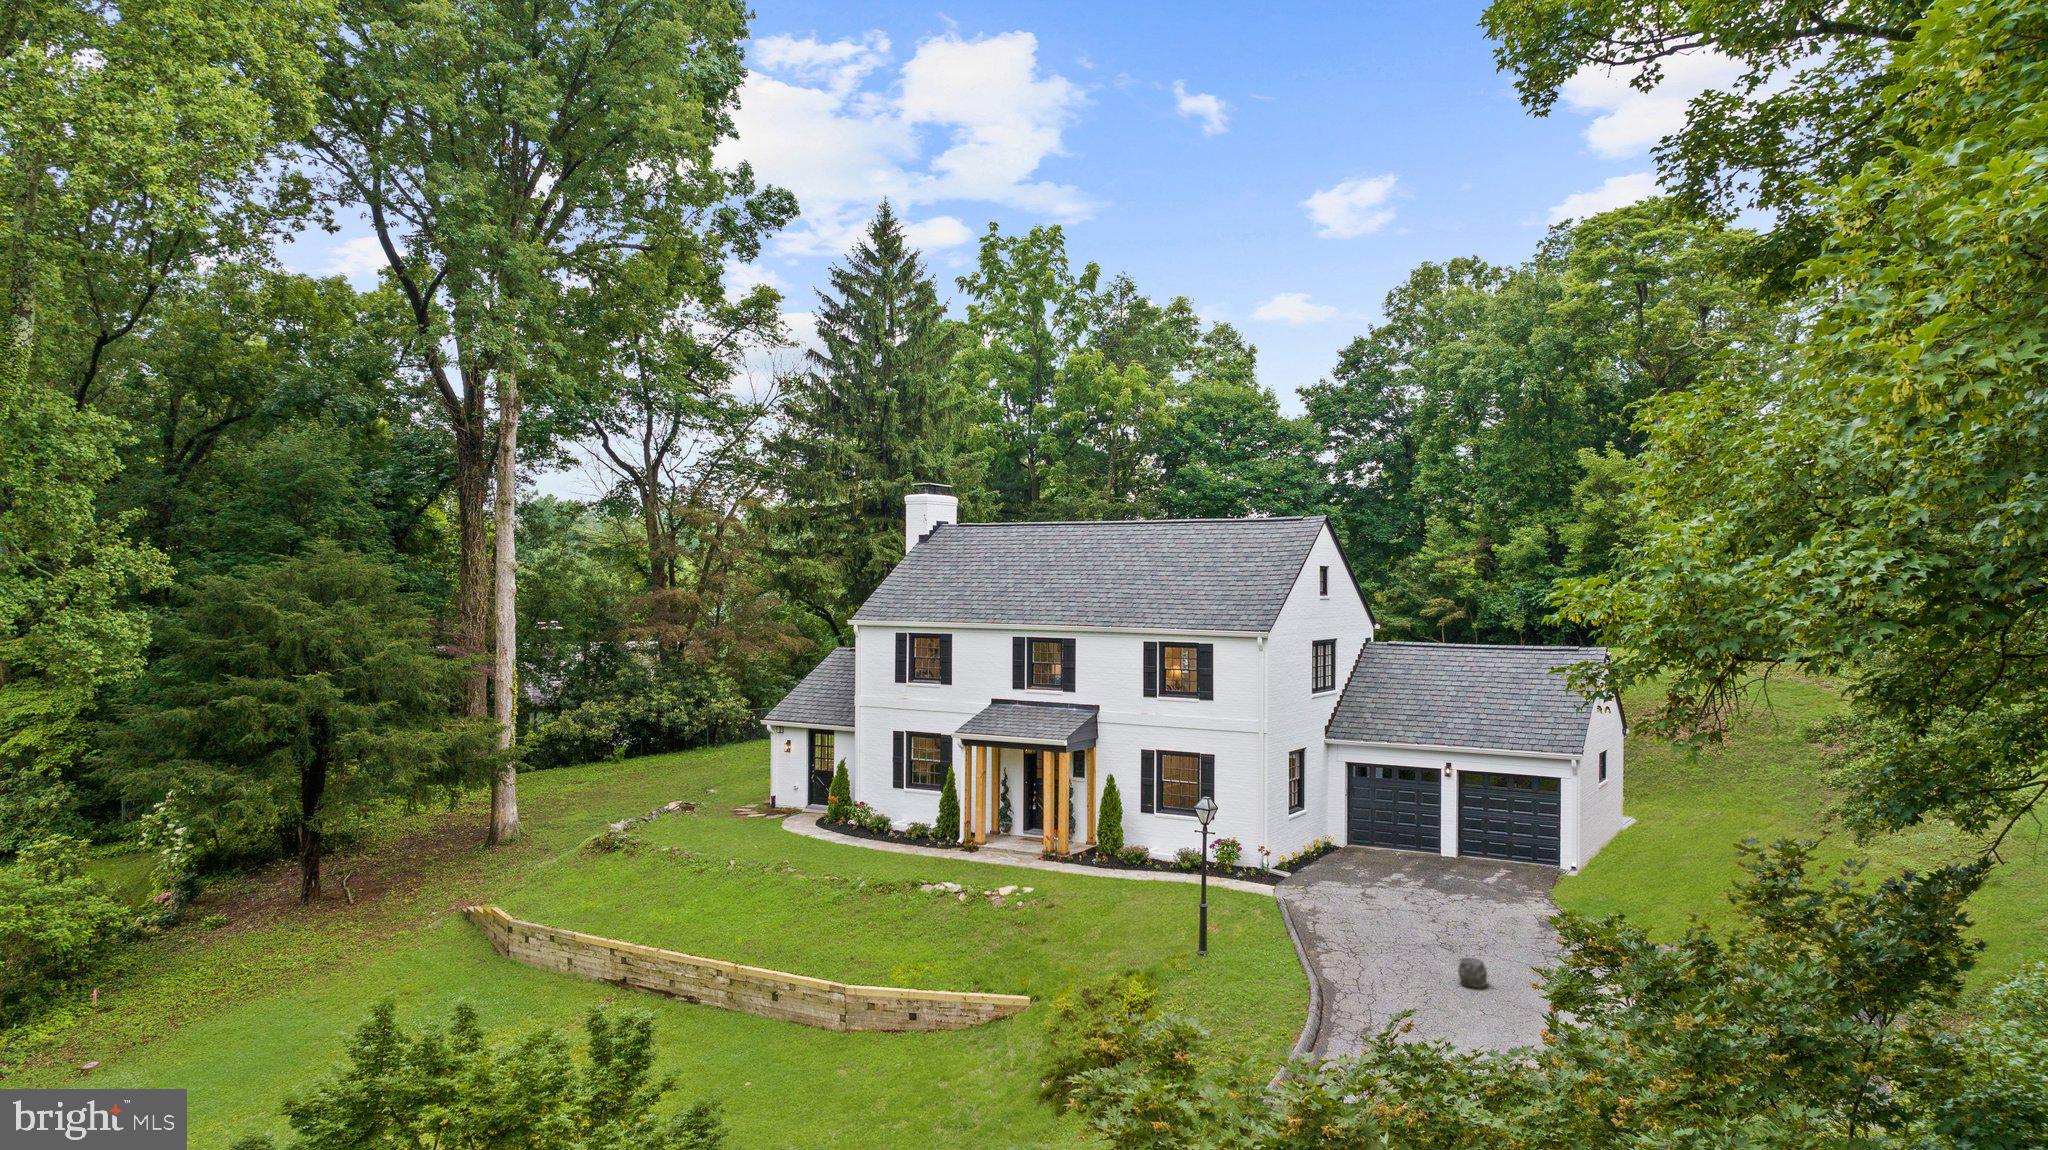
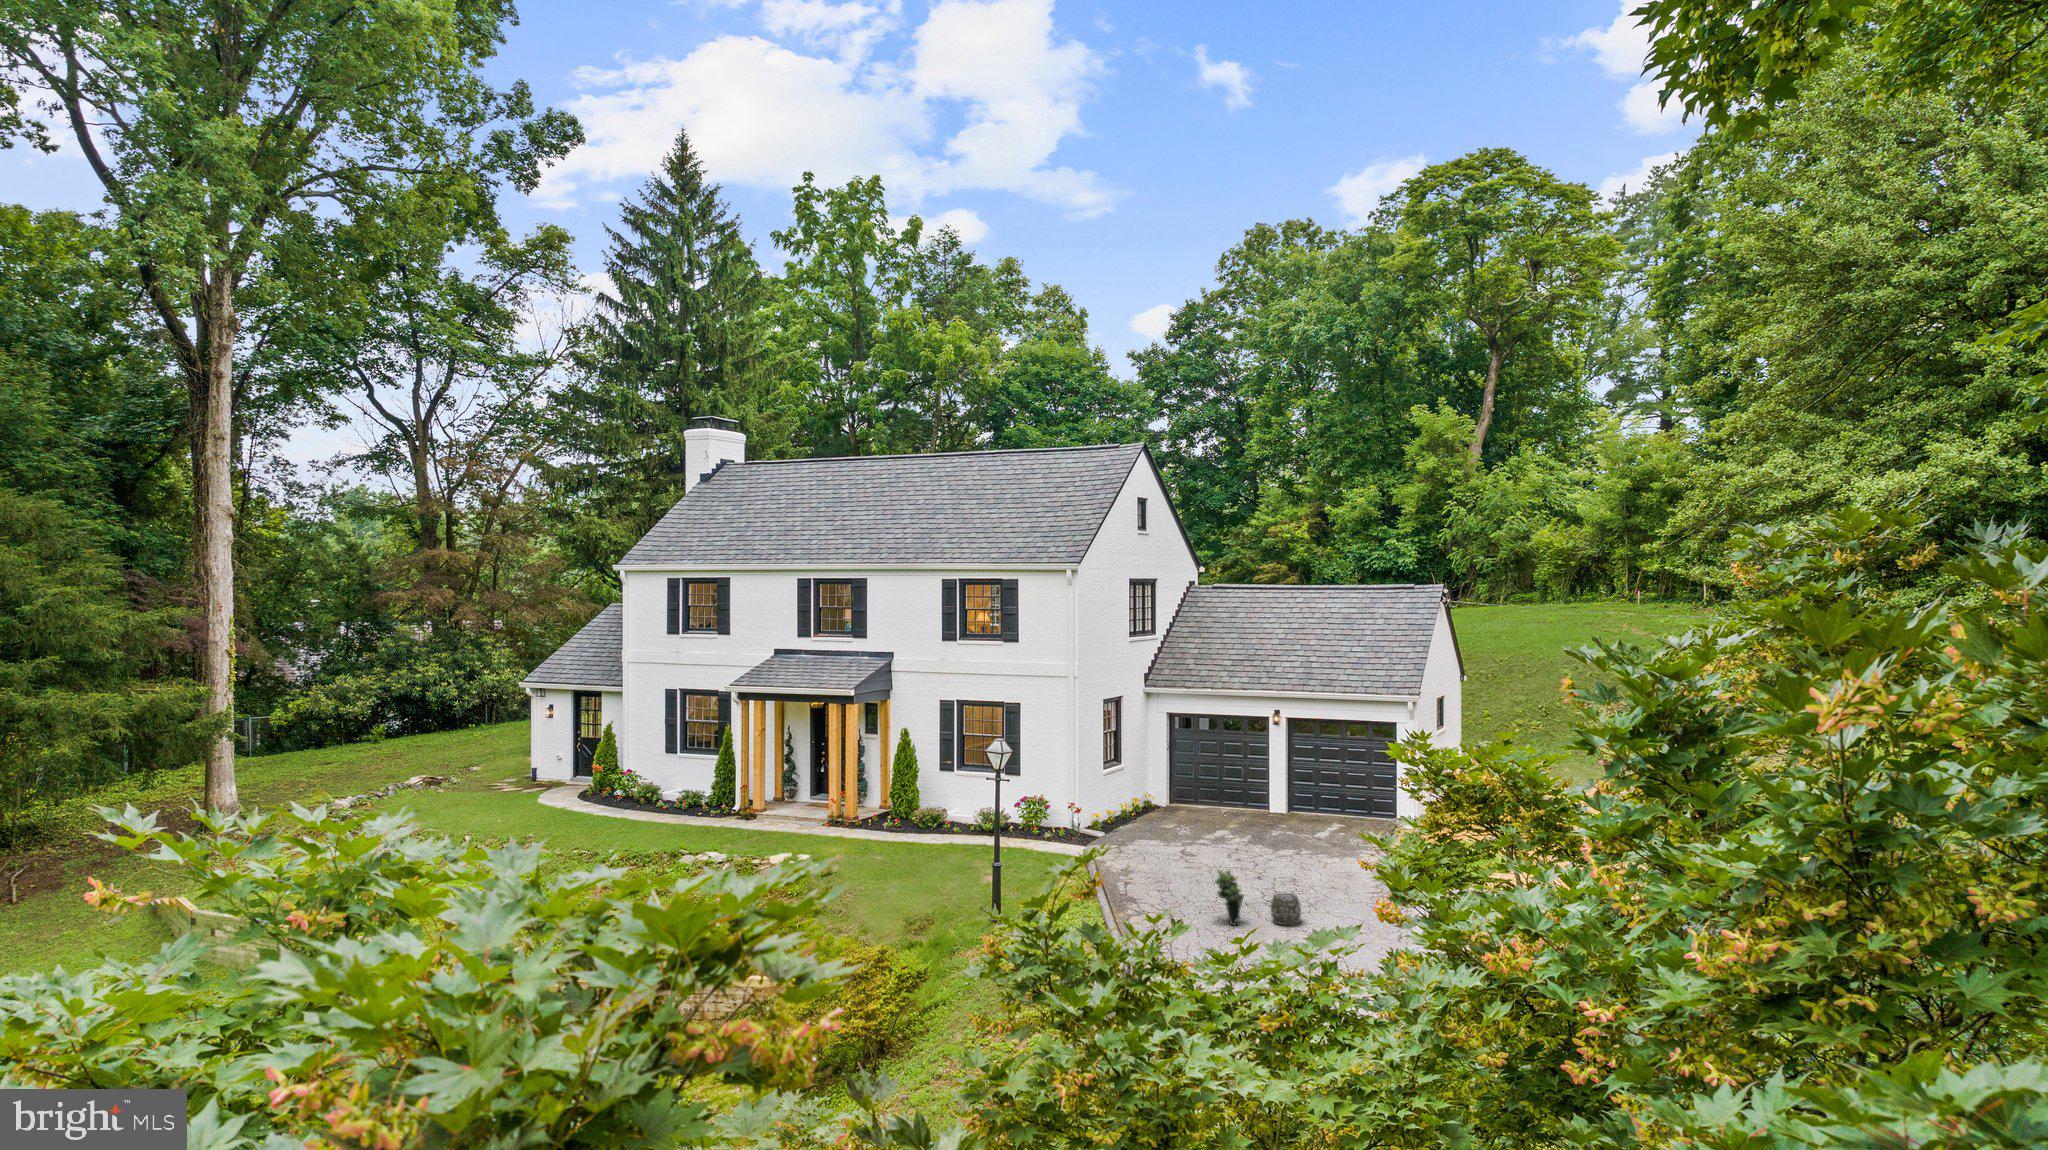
potted plant: none [1406,933,1434,985] -> present [1215,870,1244,925]

